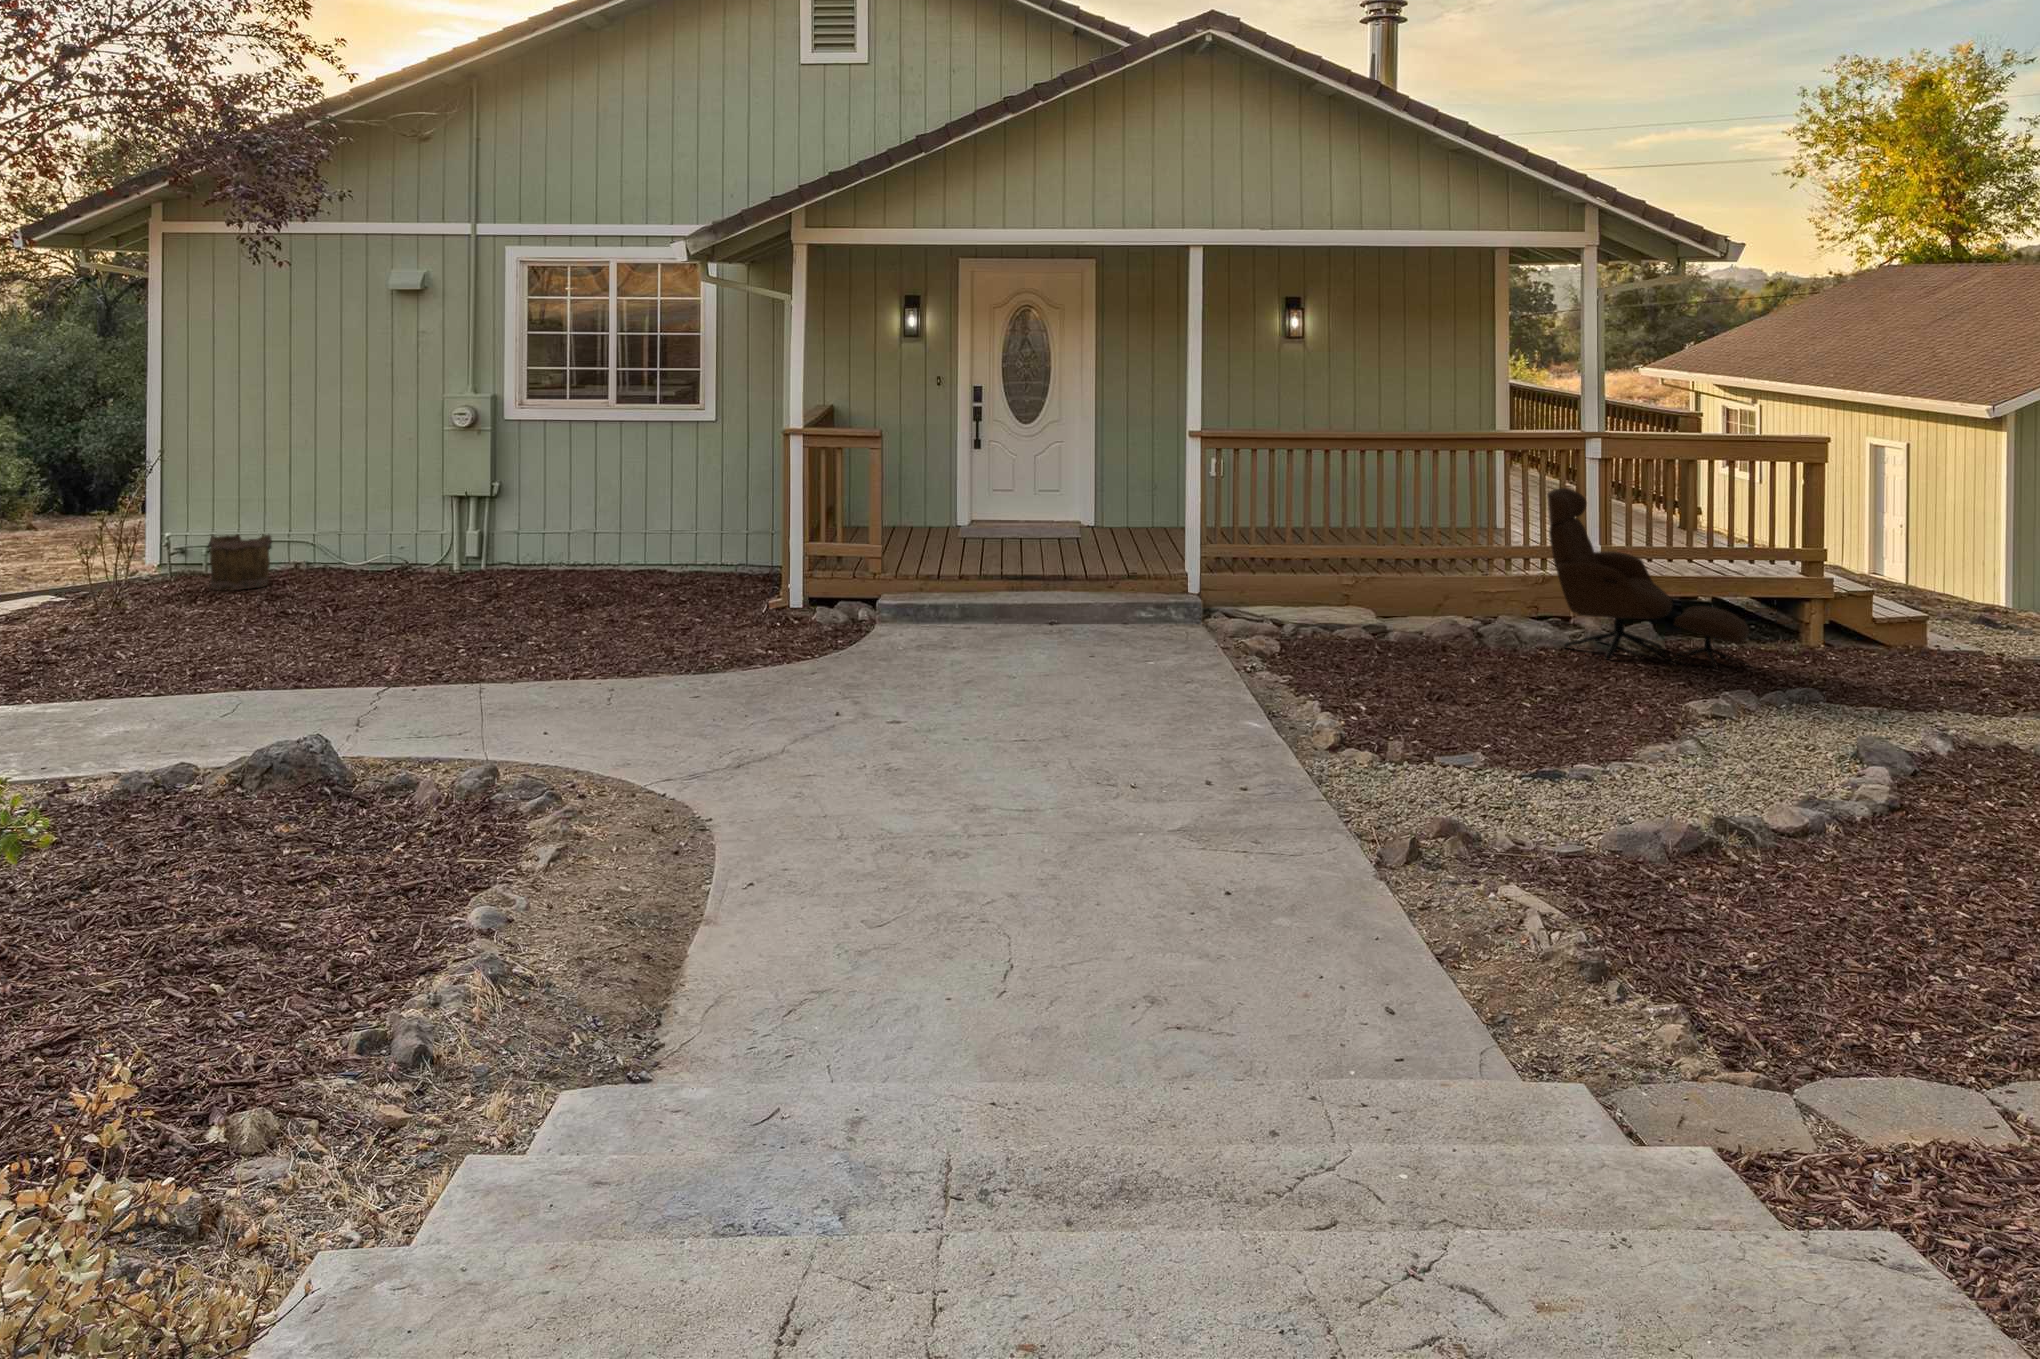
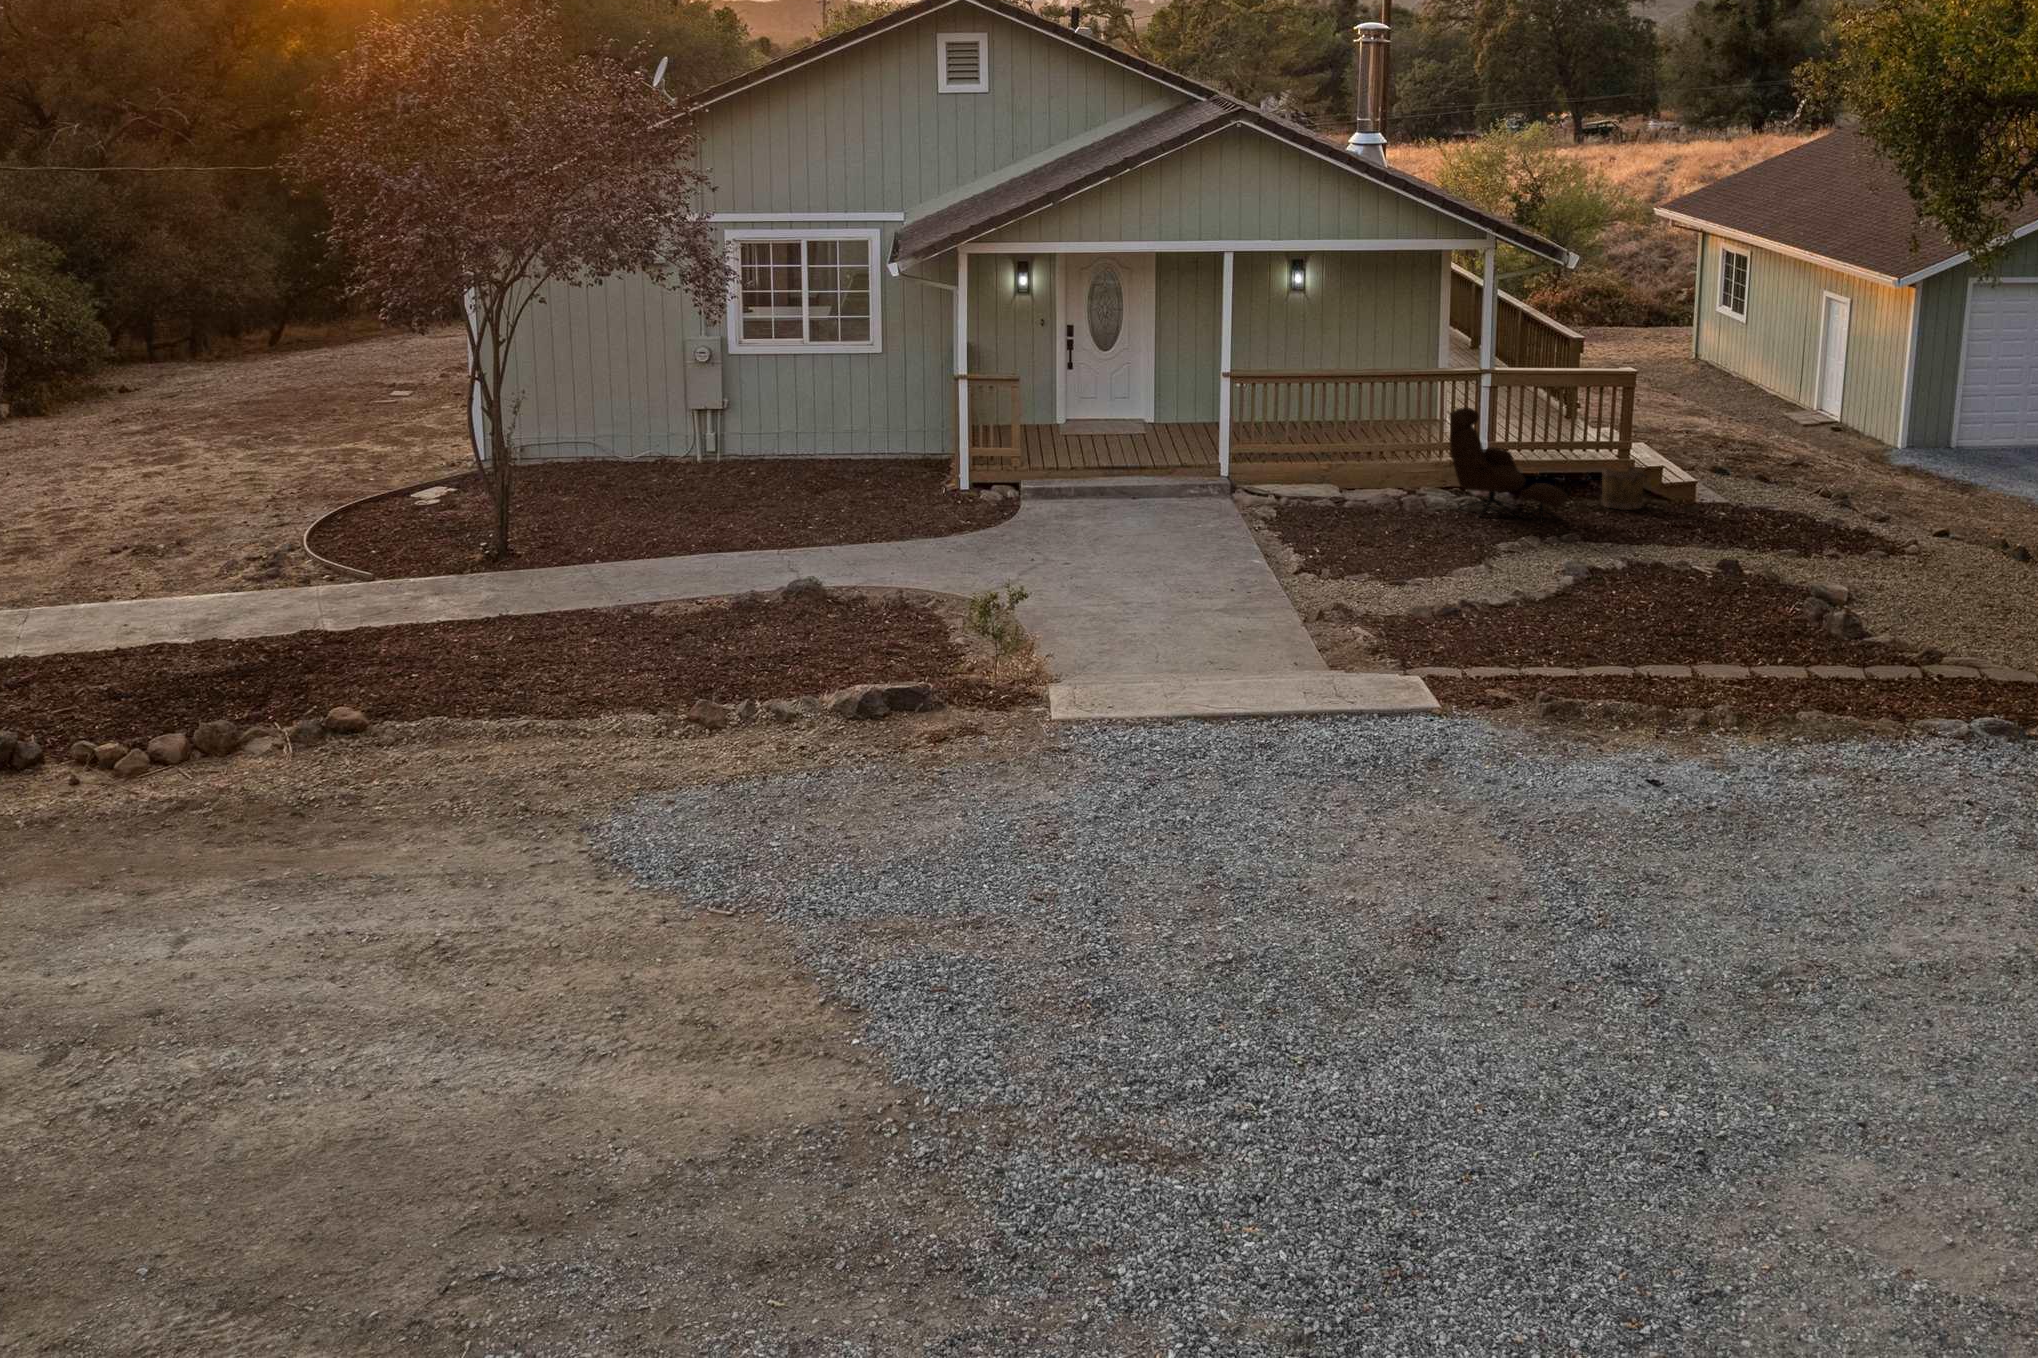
bucket: present [208,534,272,591] -> present [1602,465,1648,510]

